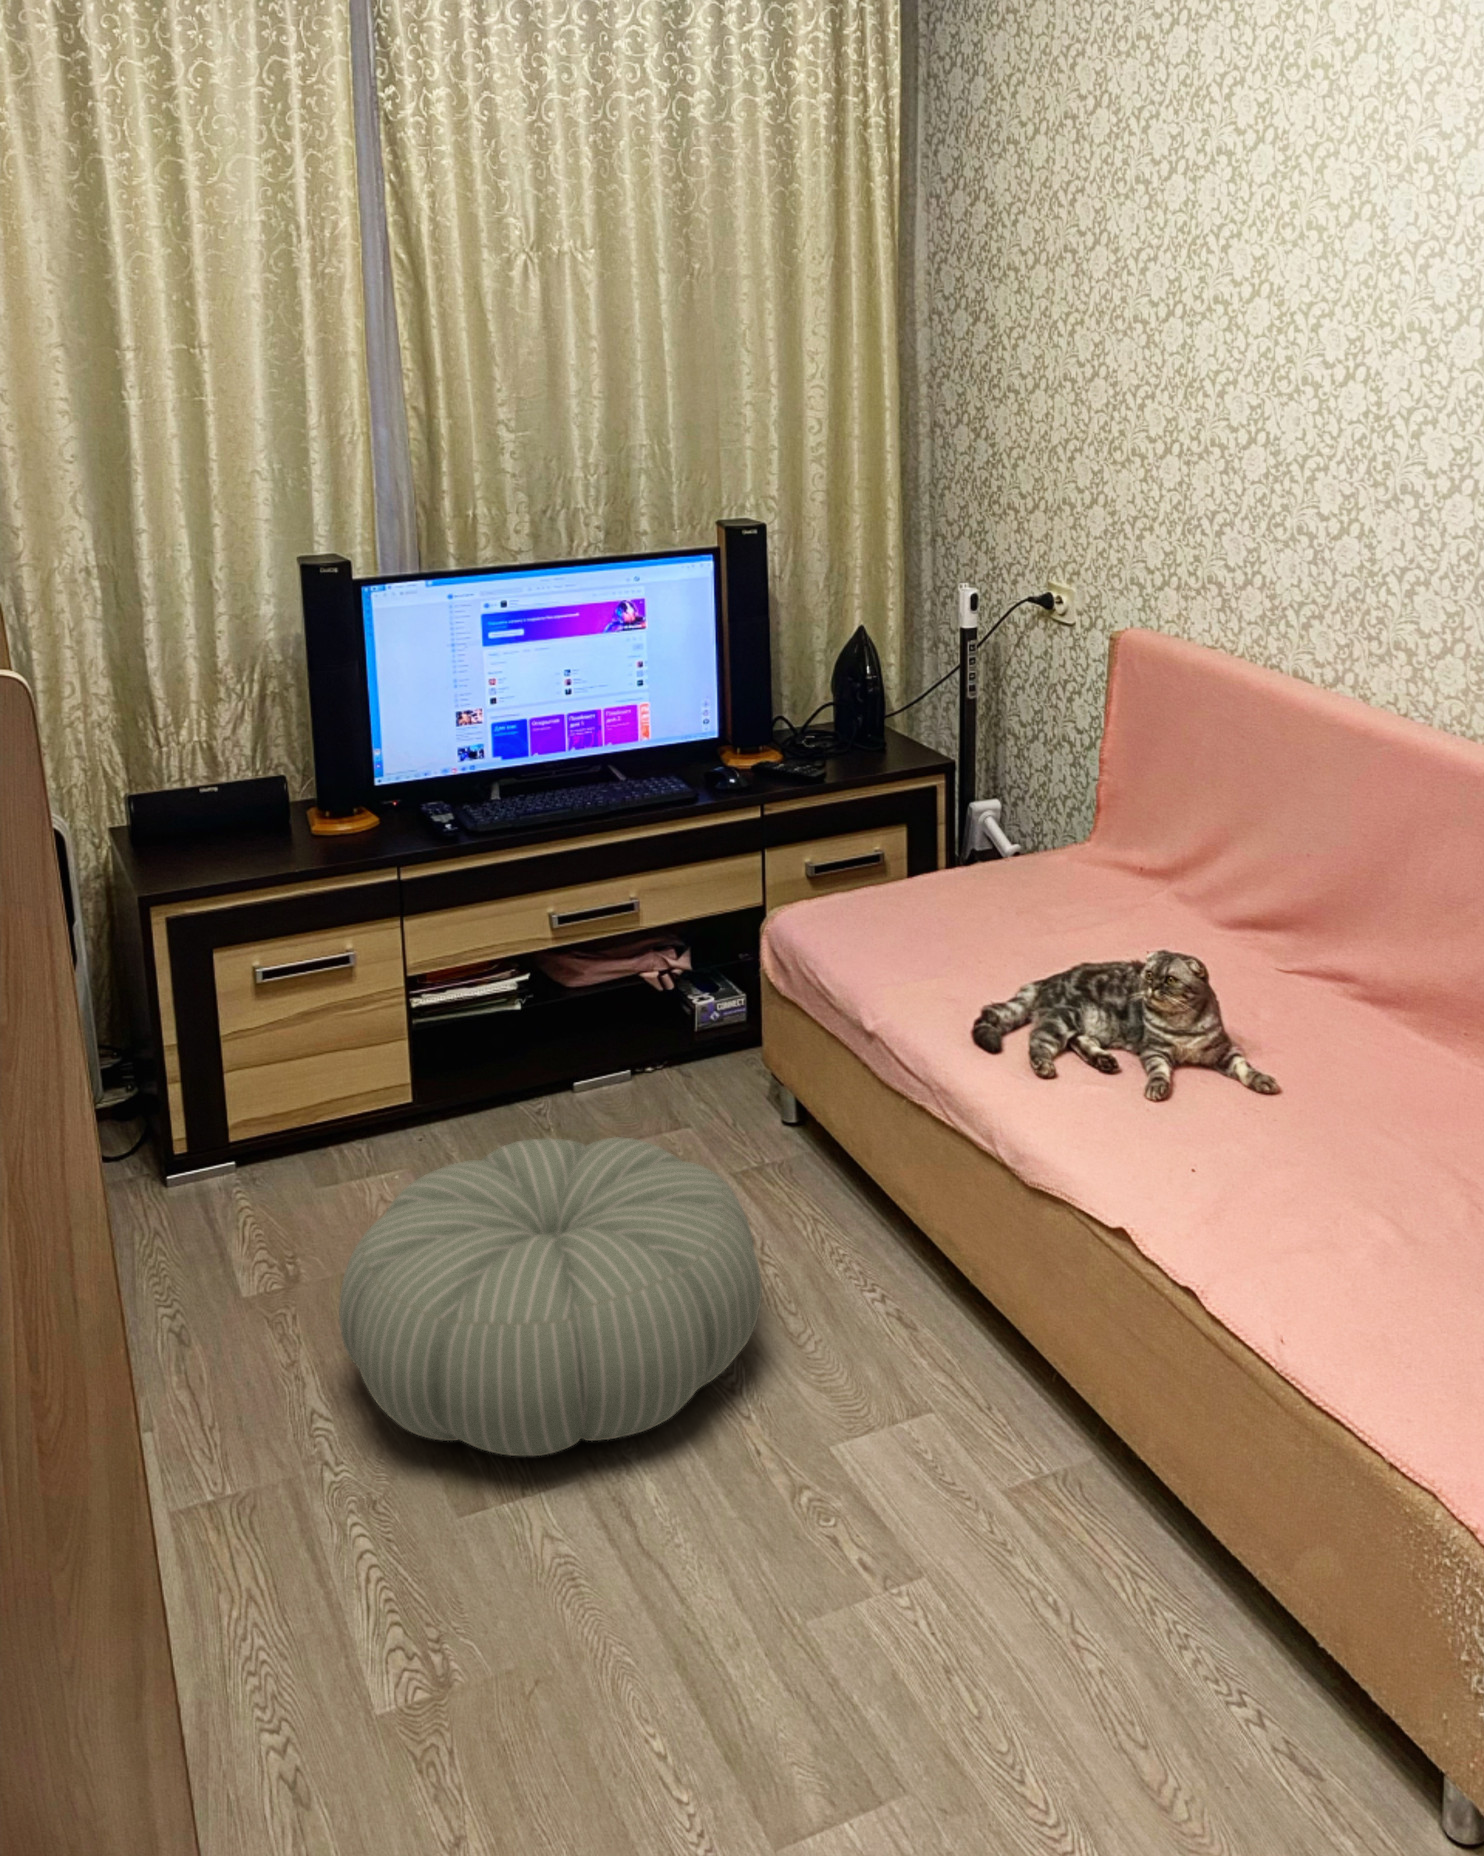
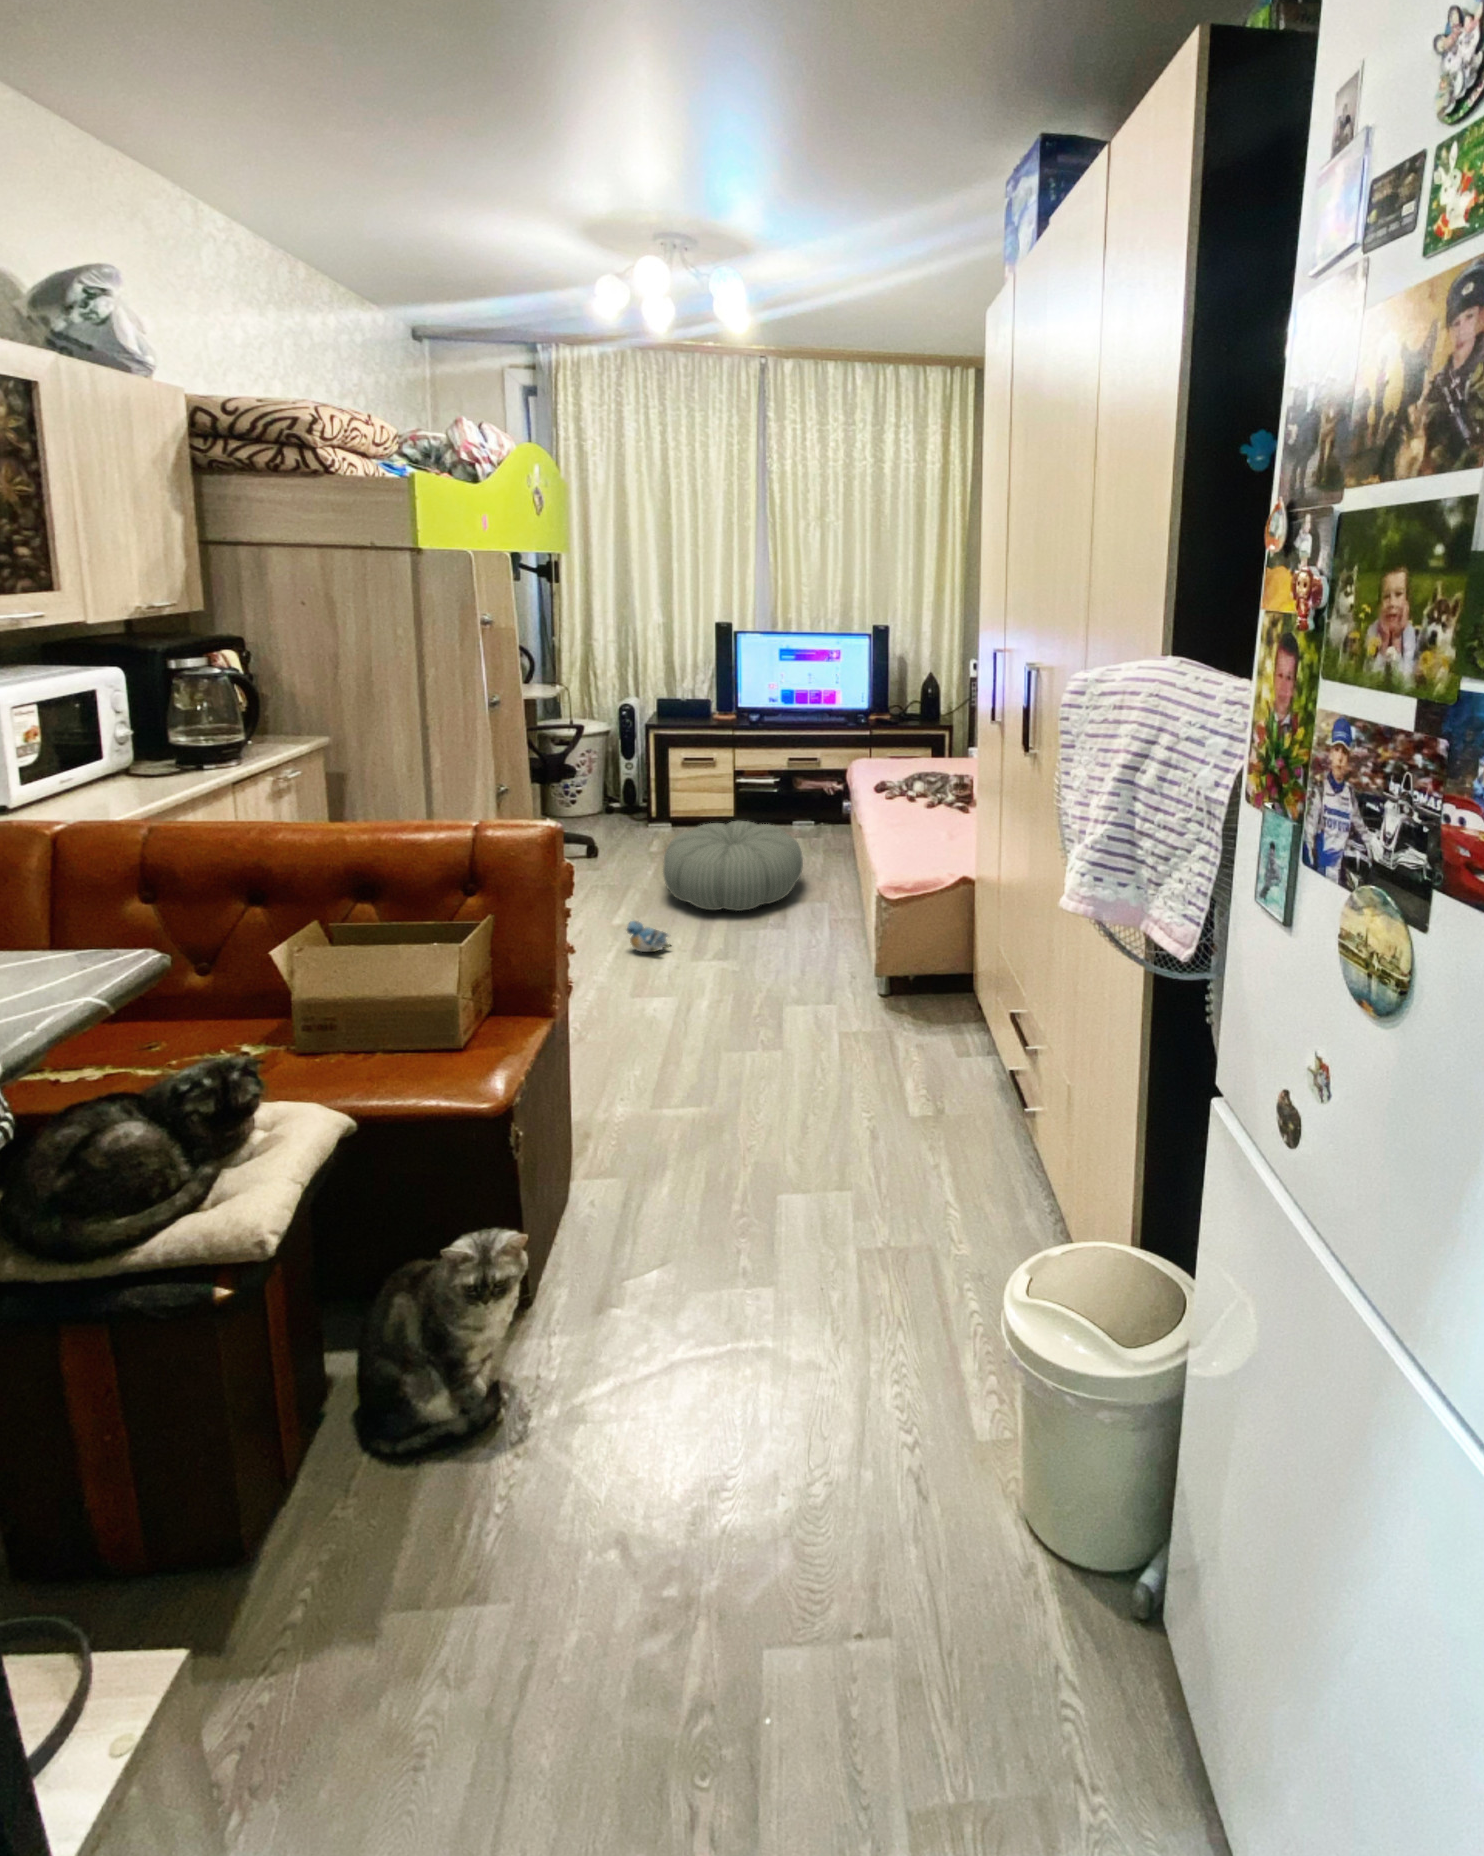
plush toy: none [360,1586,516,1683] -> present [627,921,671,952]

